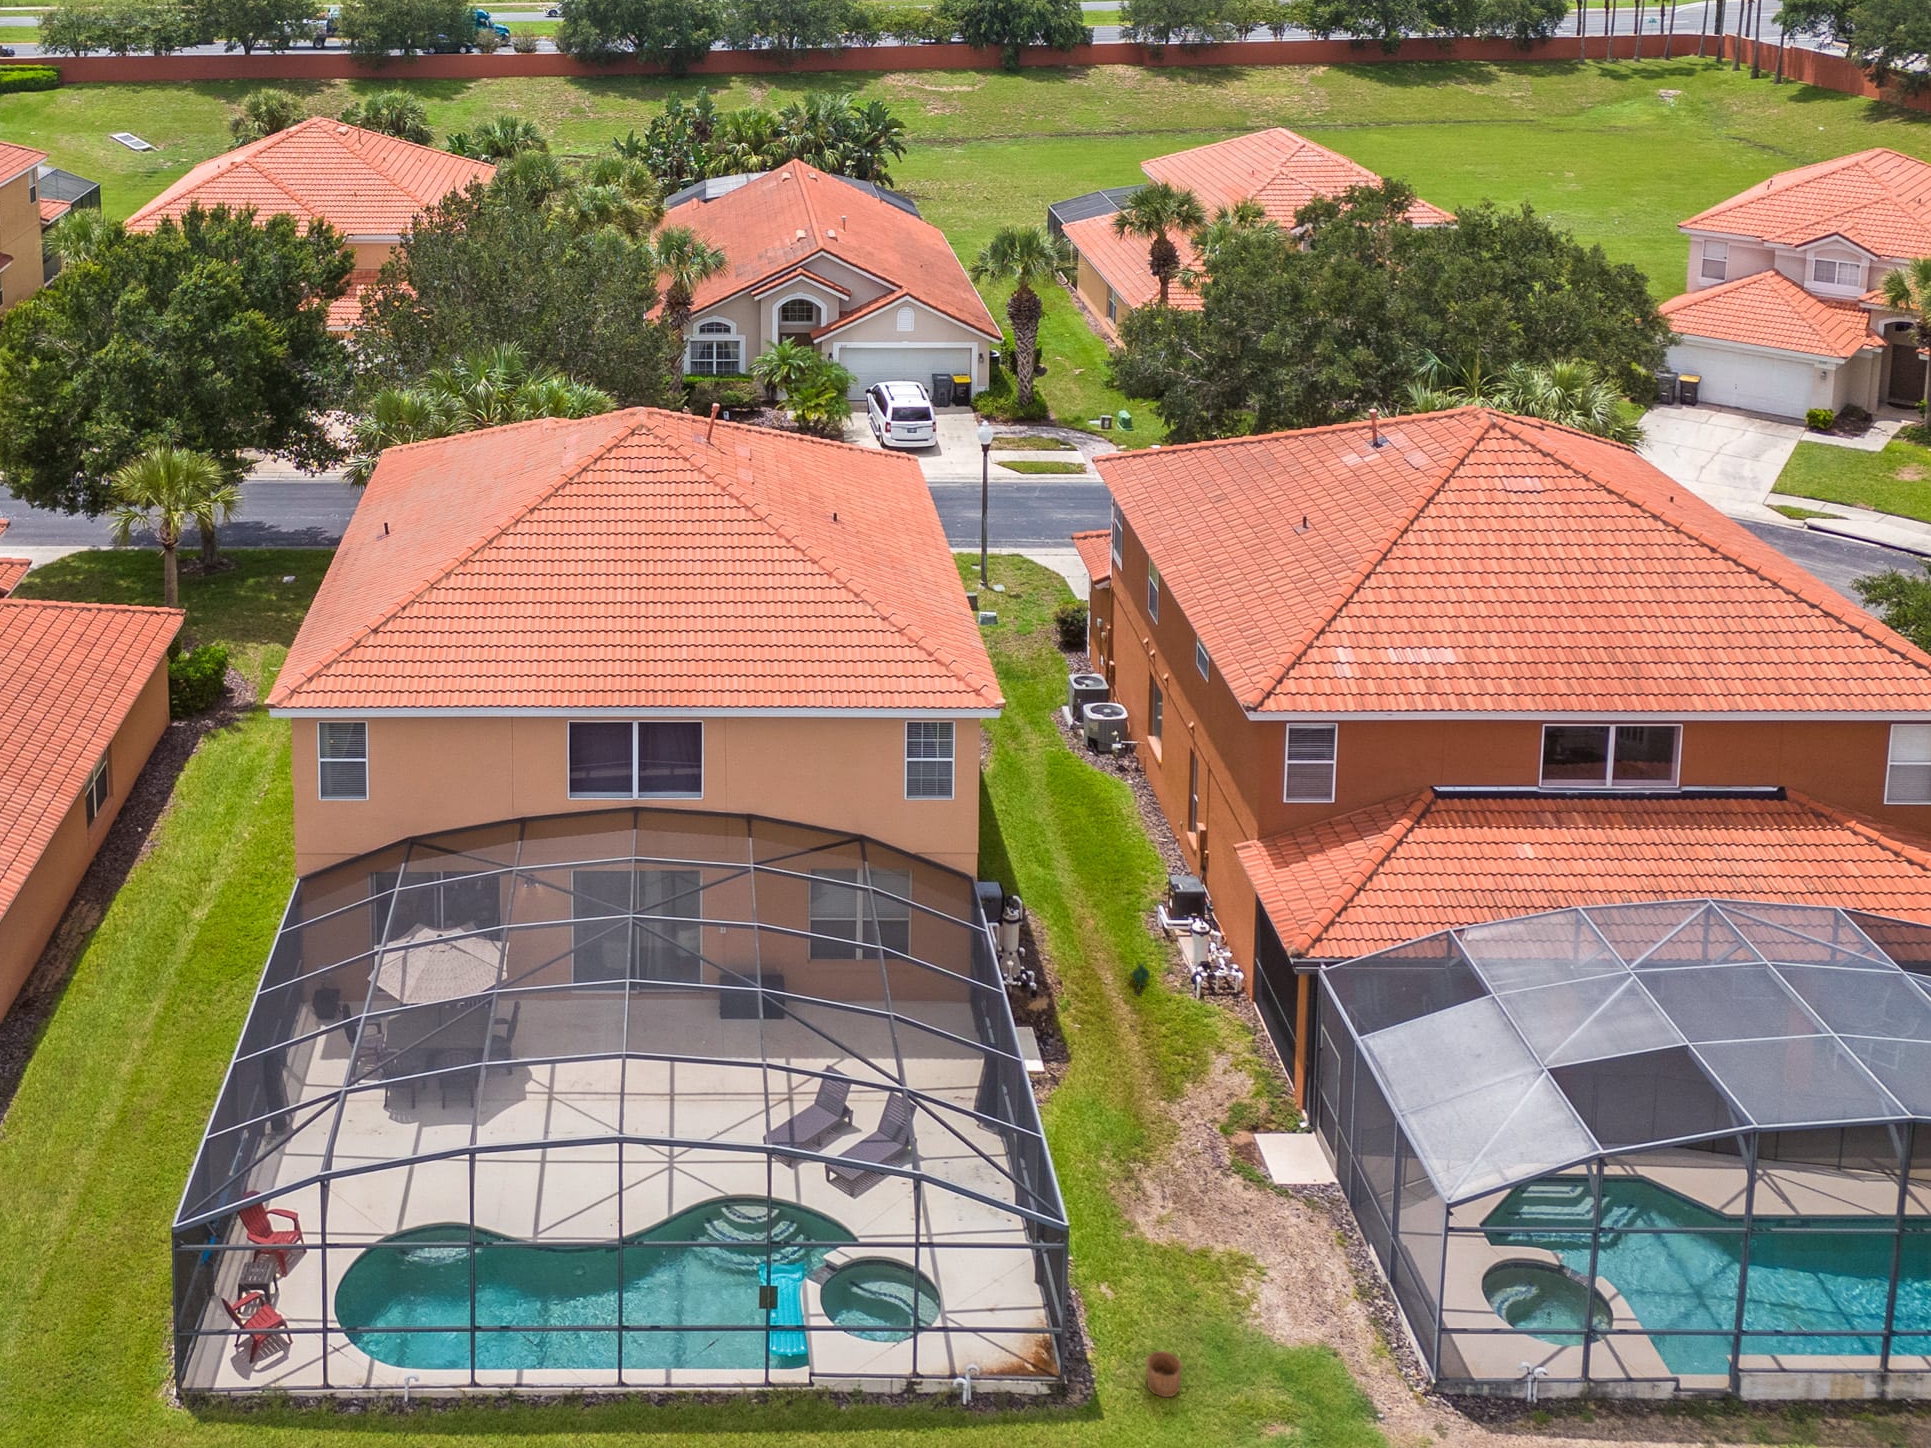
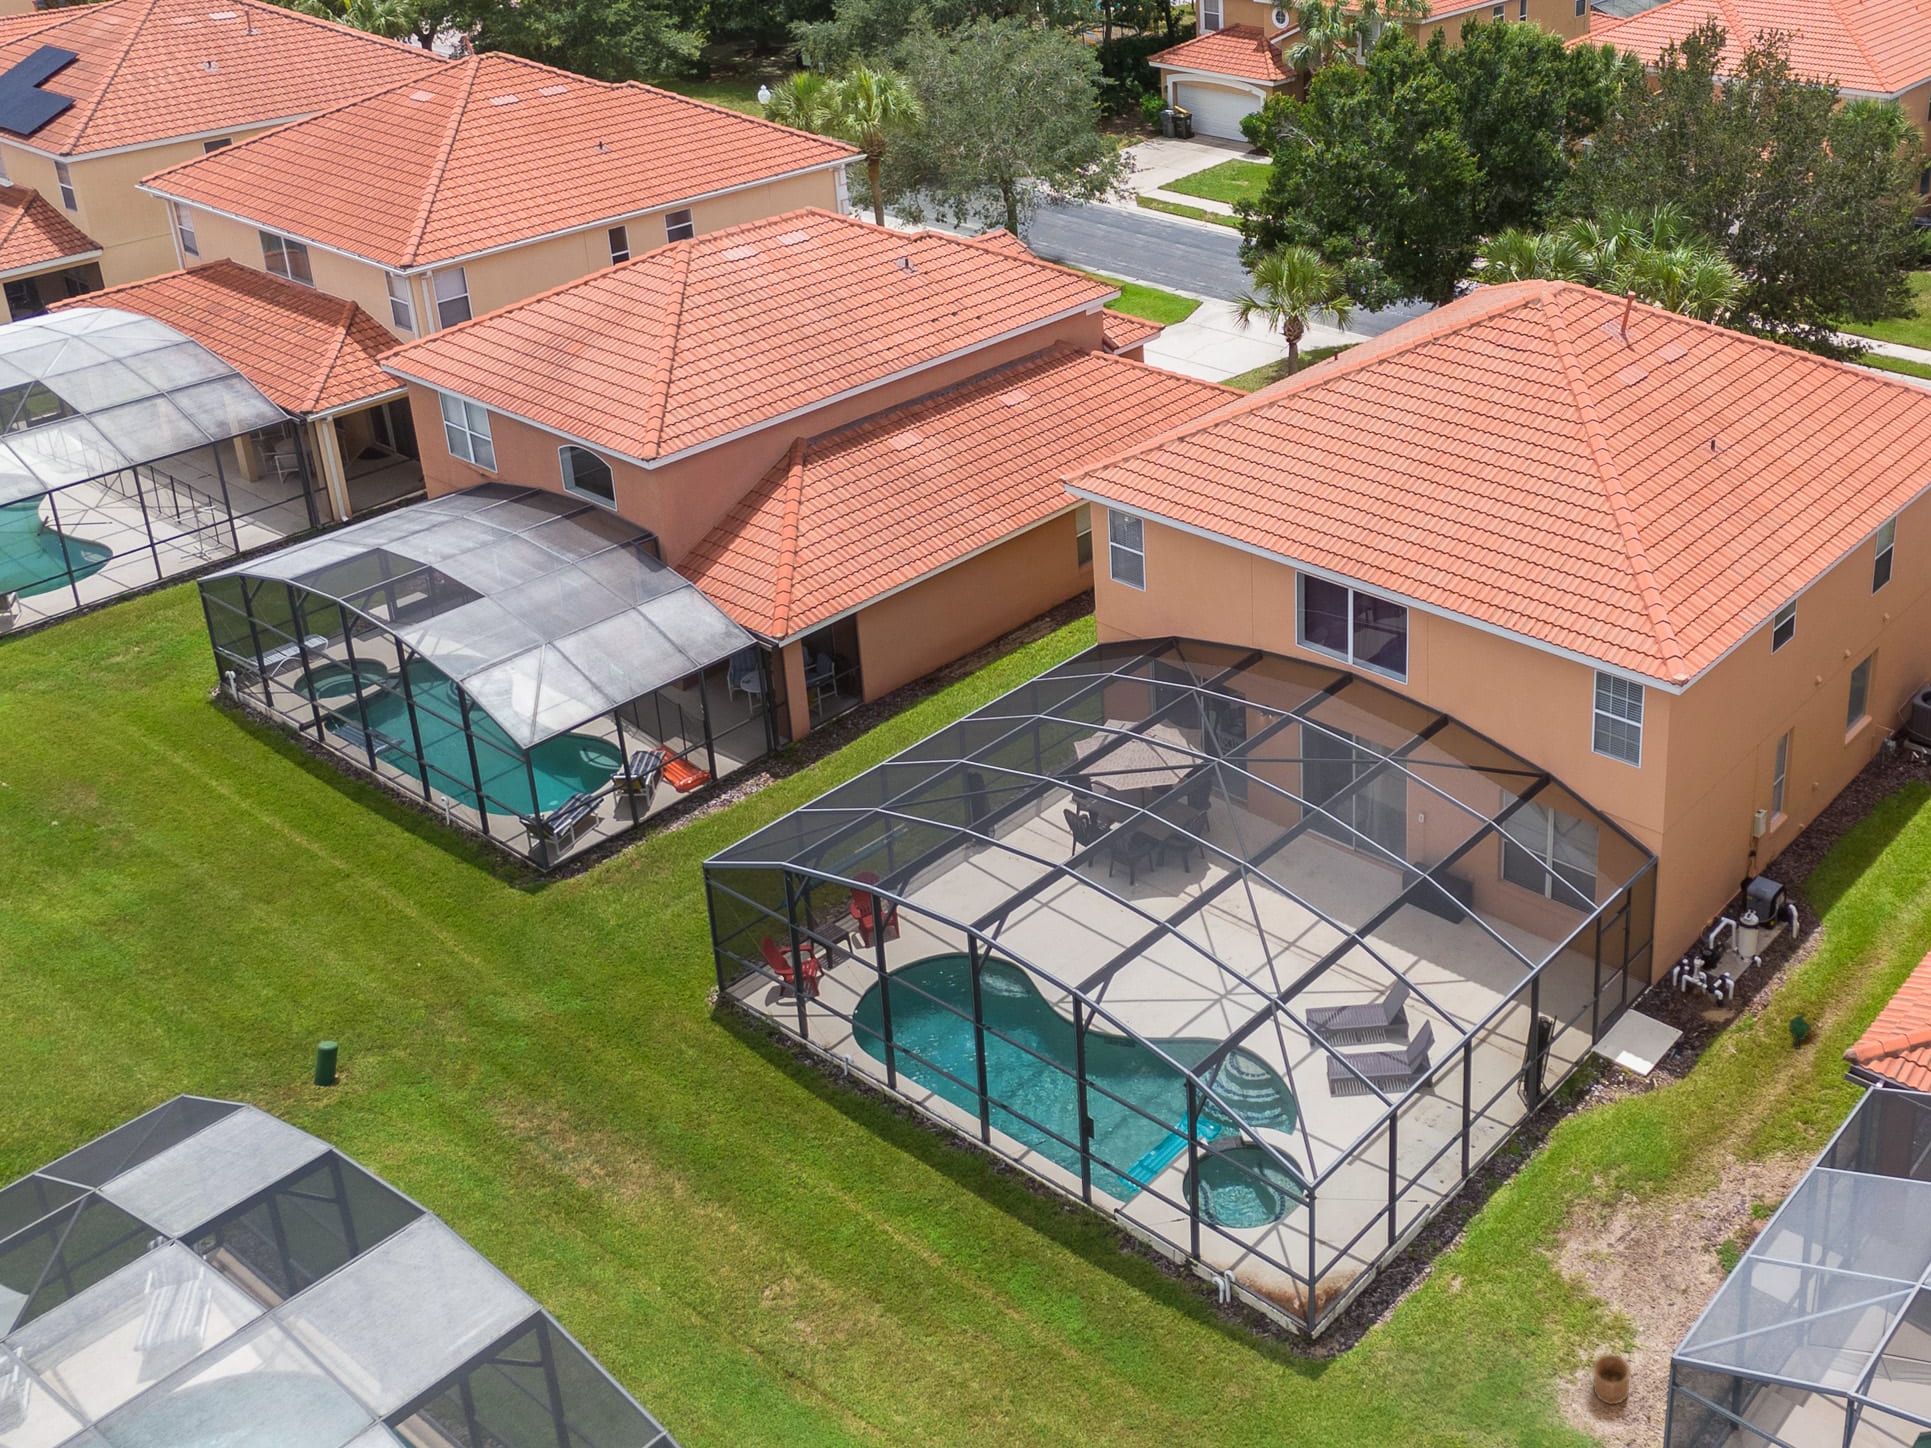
wooden bucket: present [1146,1351,1182,1397] -> present [1593,1354,1630,1405]

